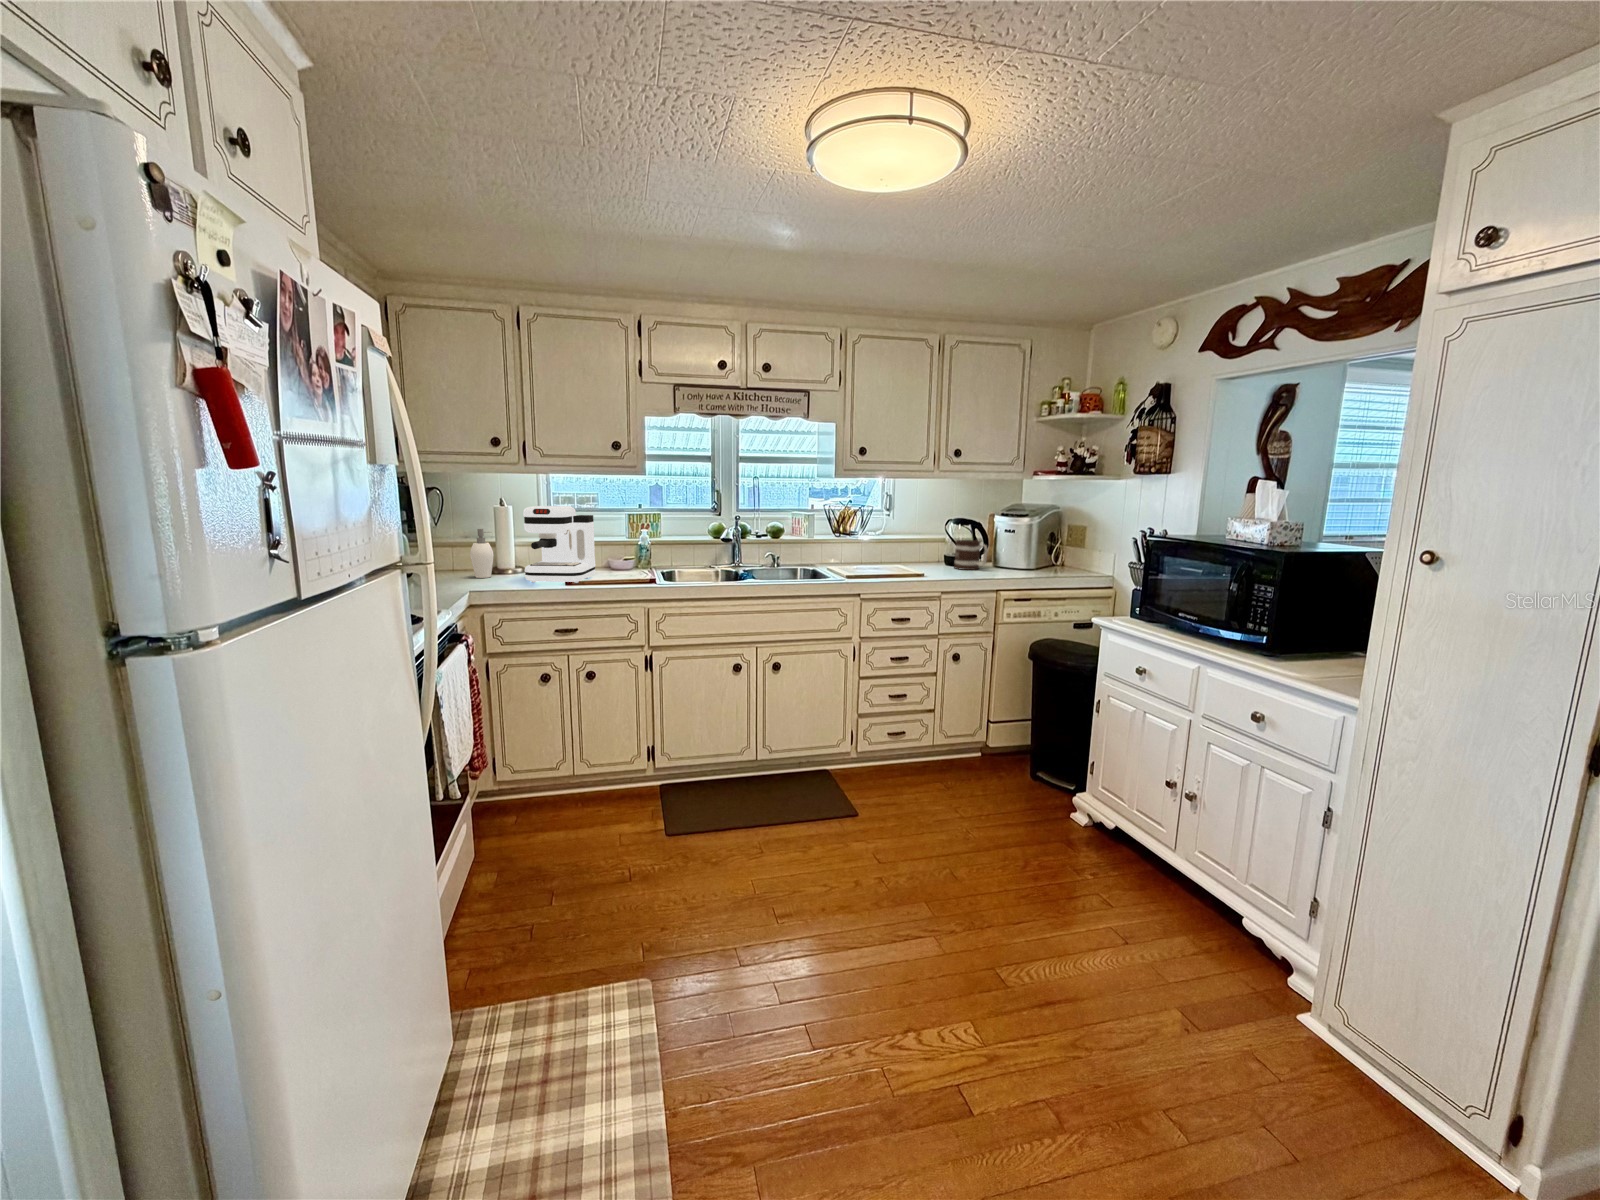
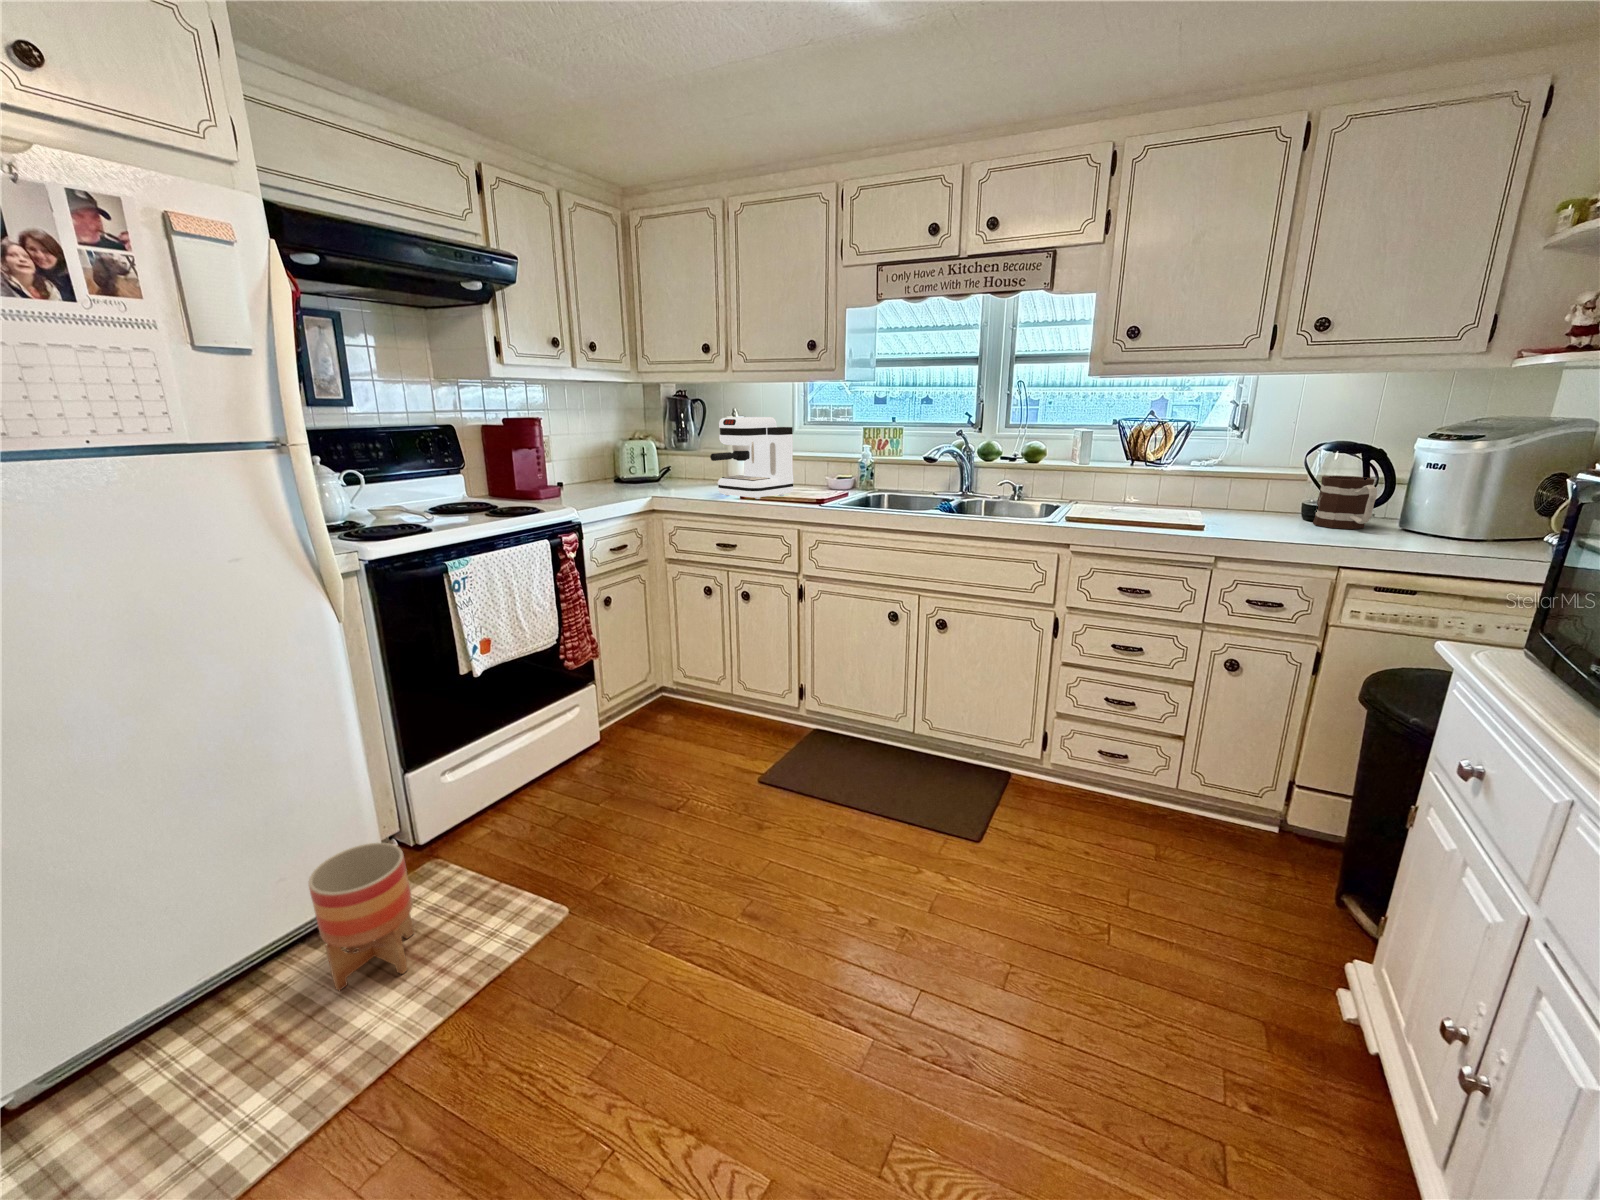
soap dispenser: present [470,529,494,578] -> none [696,440,720,488]
planter: none [458,981,564,1165] -> present [309,843,414,991]

